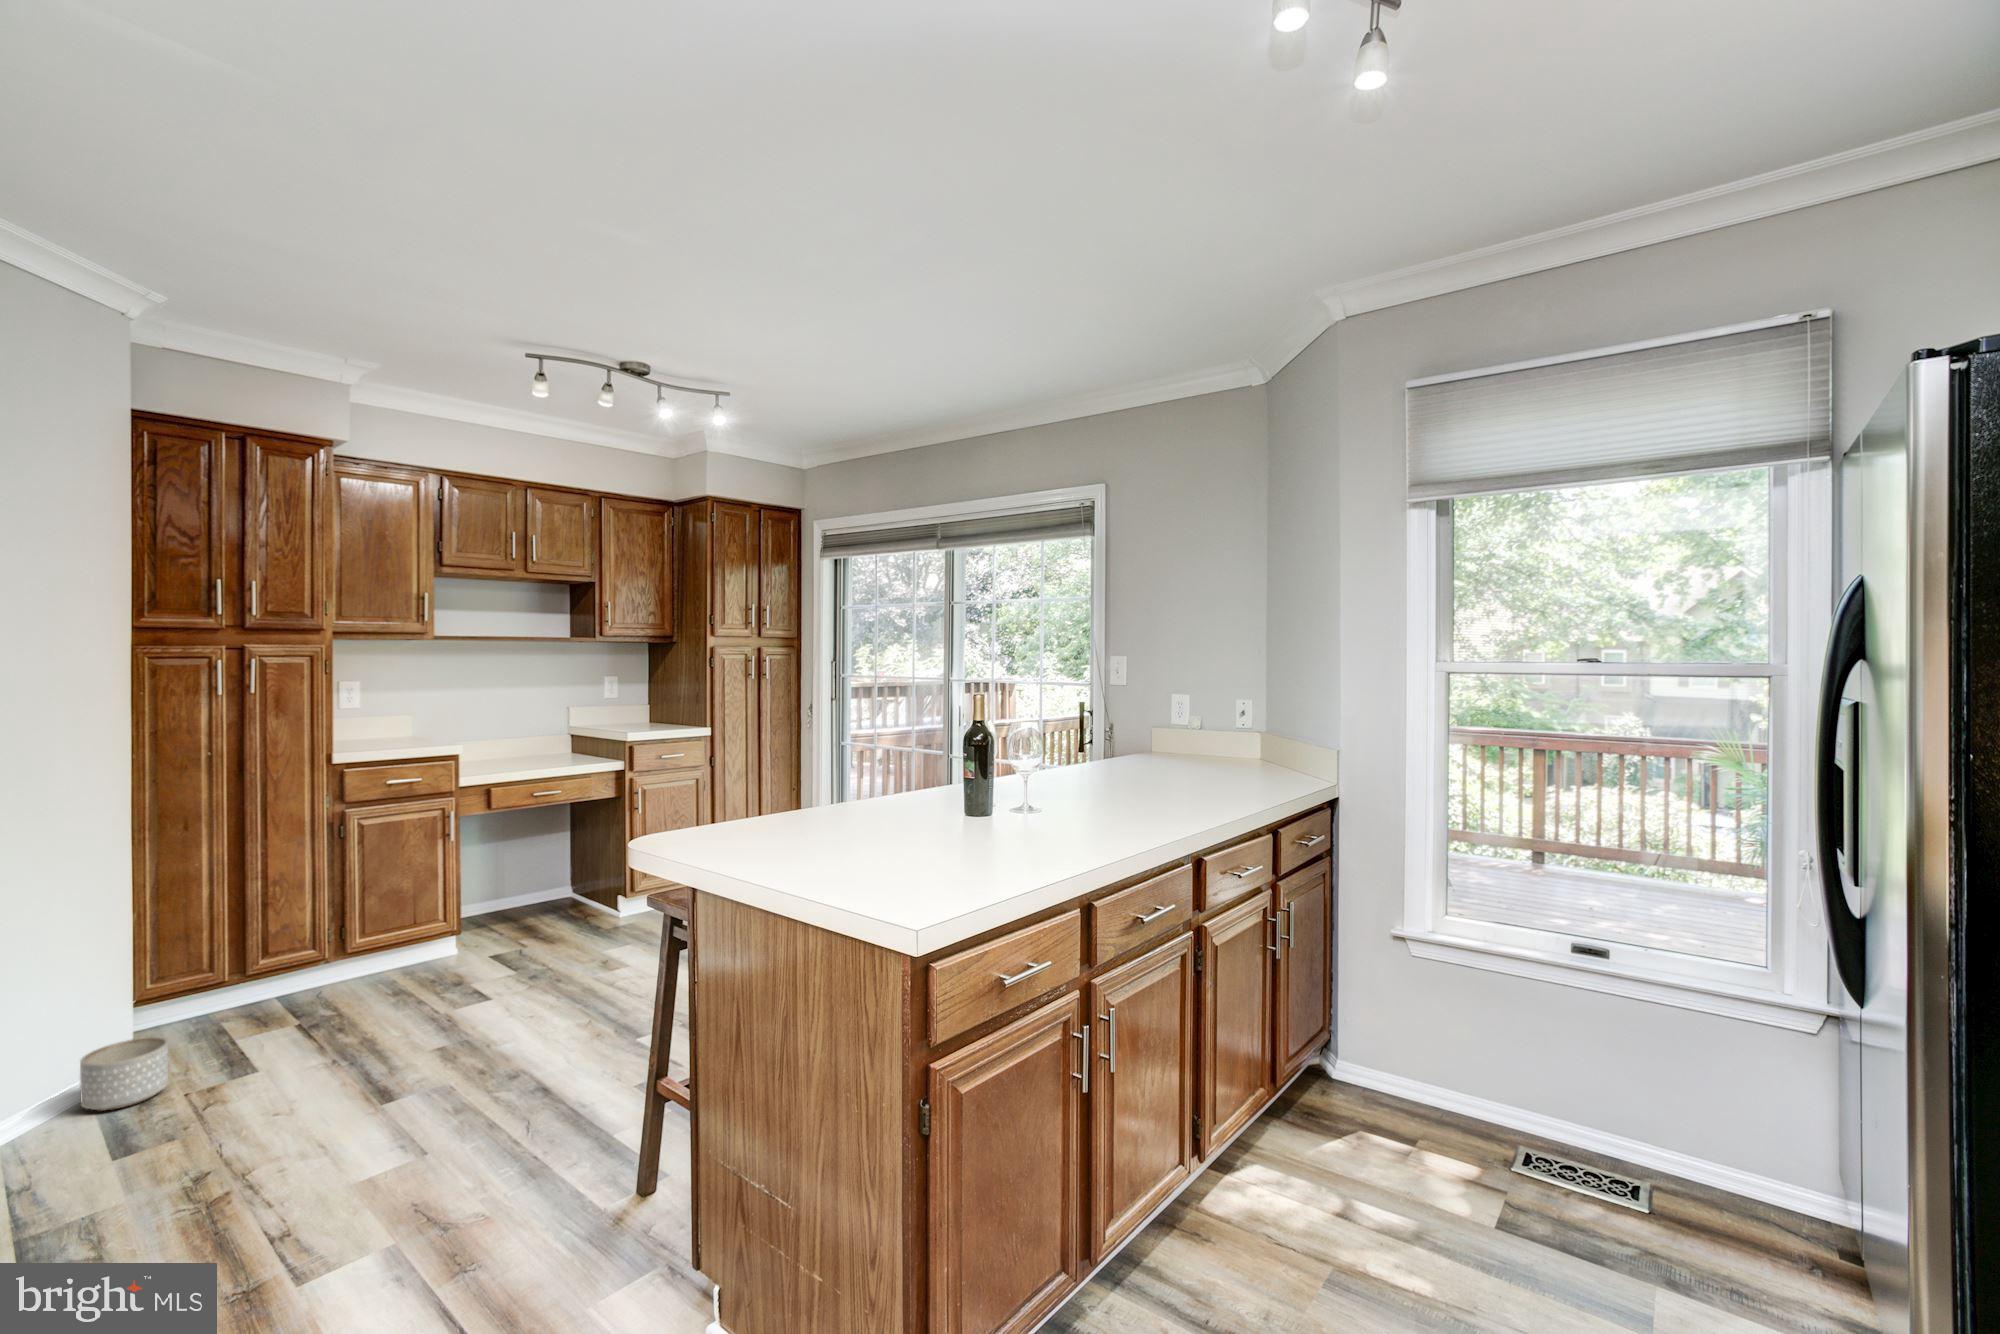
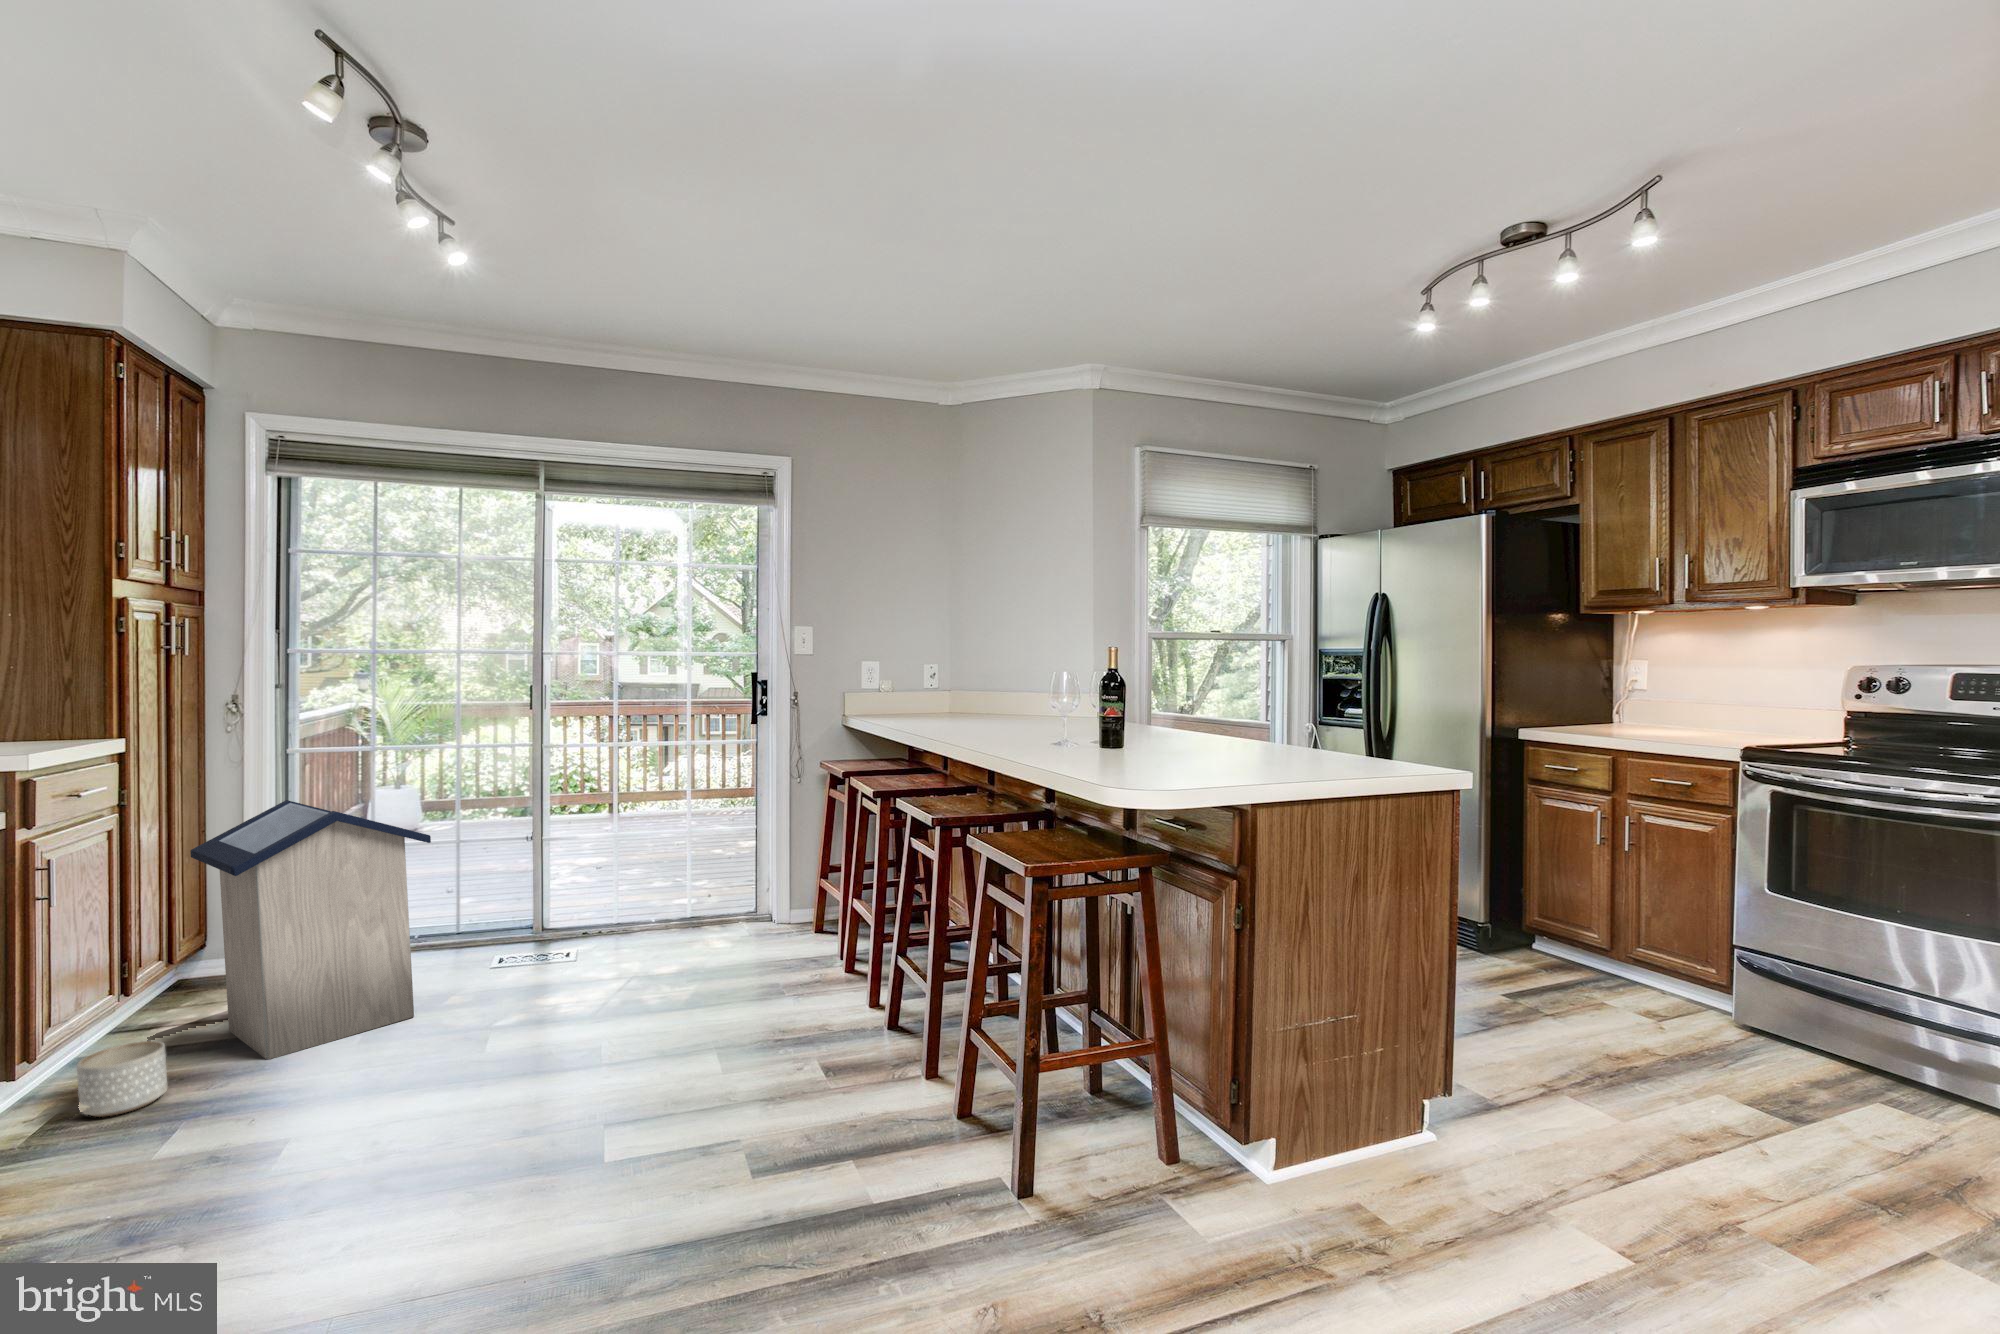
trash can: none [200,808,432,1054] -> present [190,800,431,1060]

